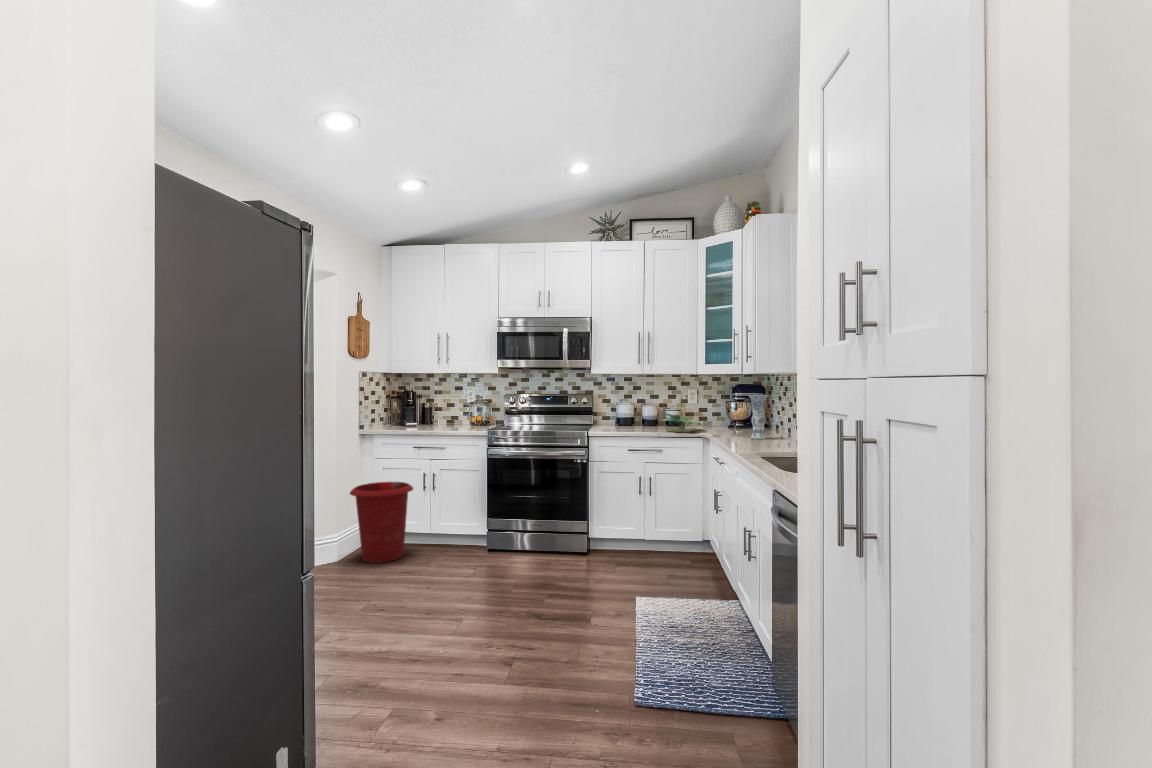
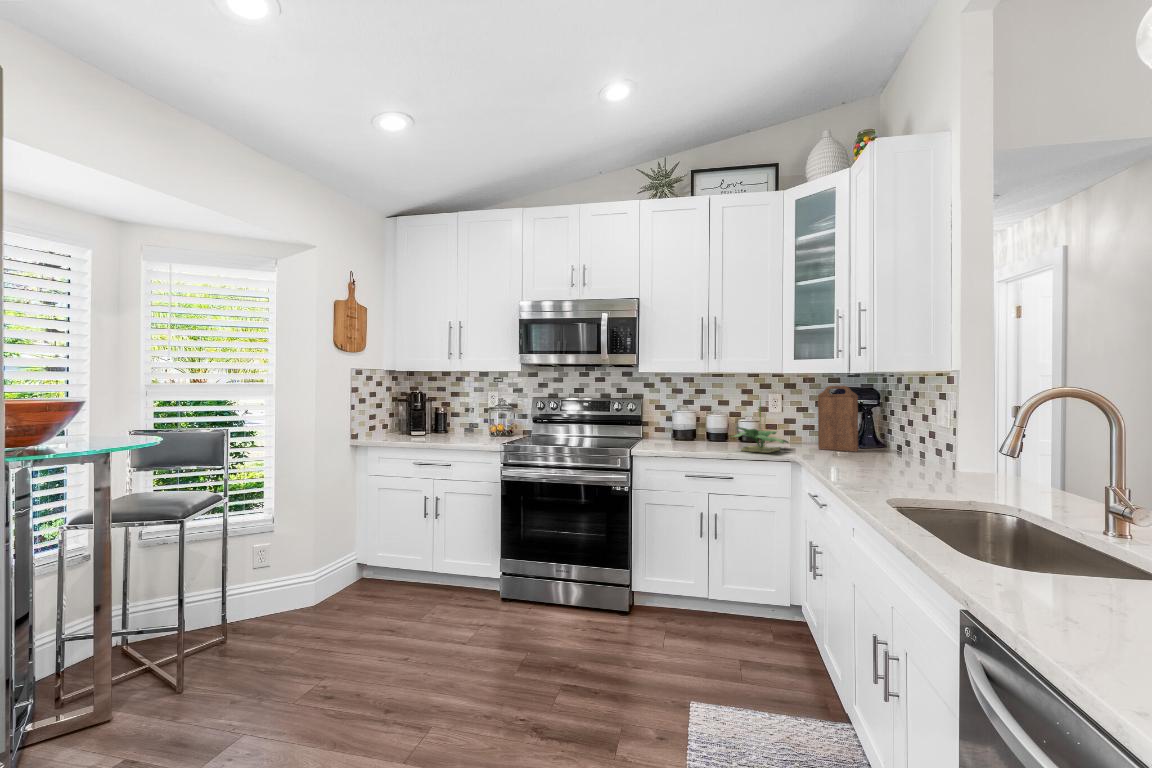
cutting board: none [722,383,750,430] -> present [818,386,858,452]
vase: present [748,395,769,439] -> none [858,404,891,468]
waste bin: present [350,482,413,563] -> none [330,506,411,611]

